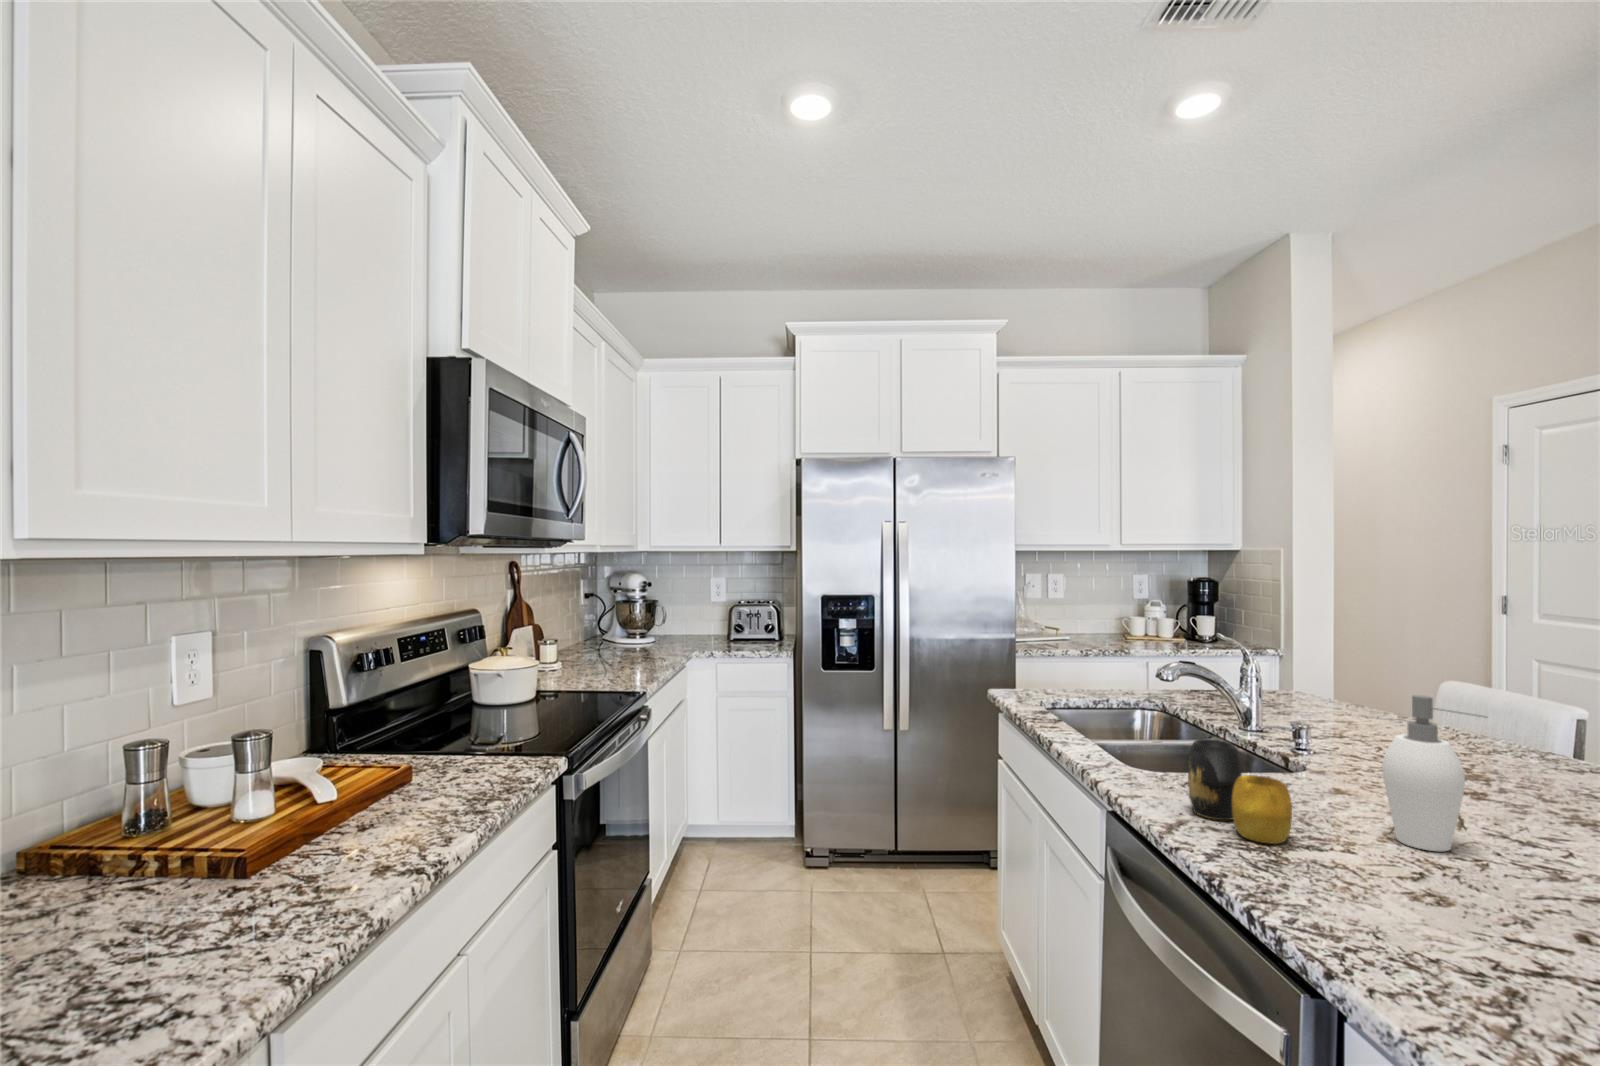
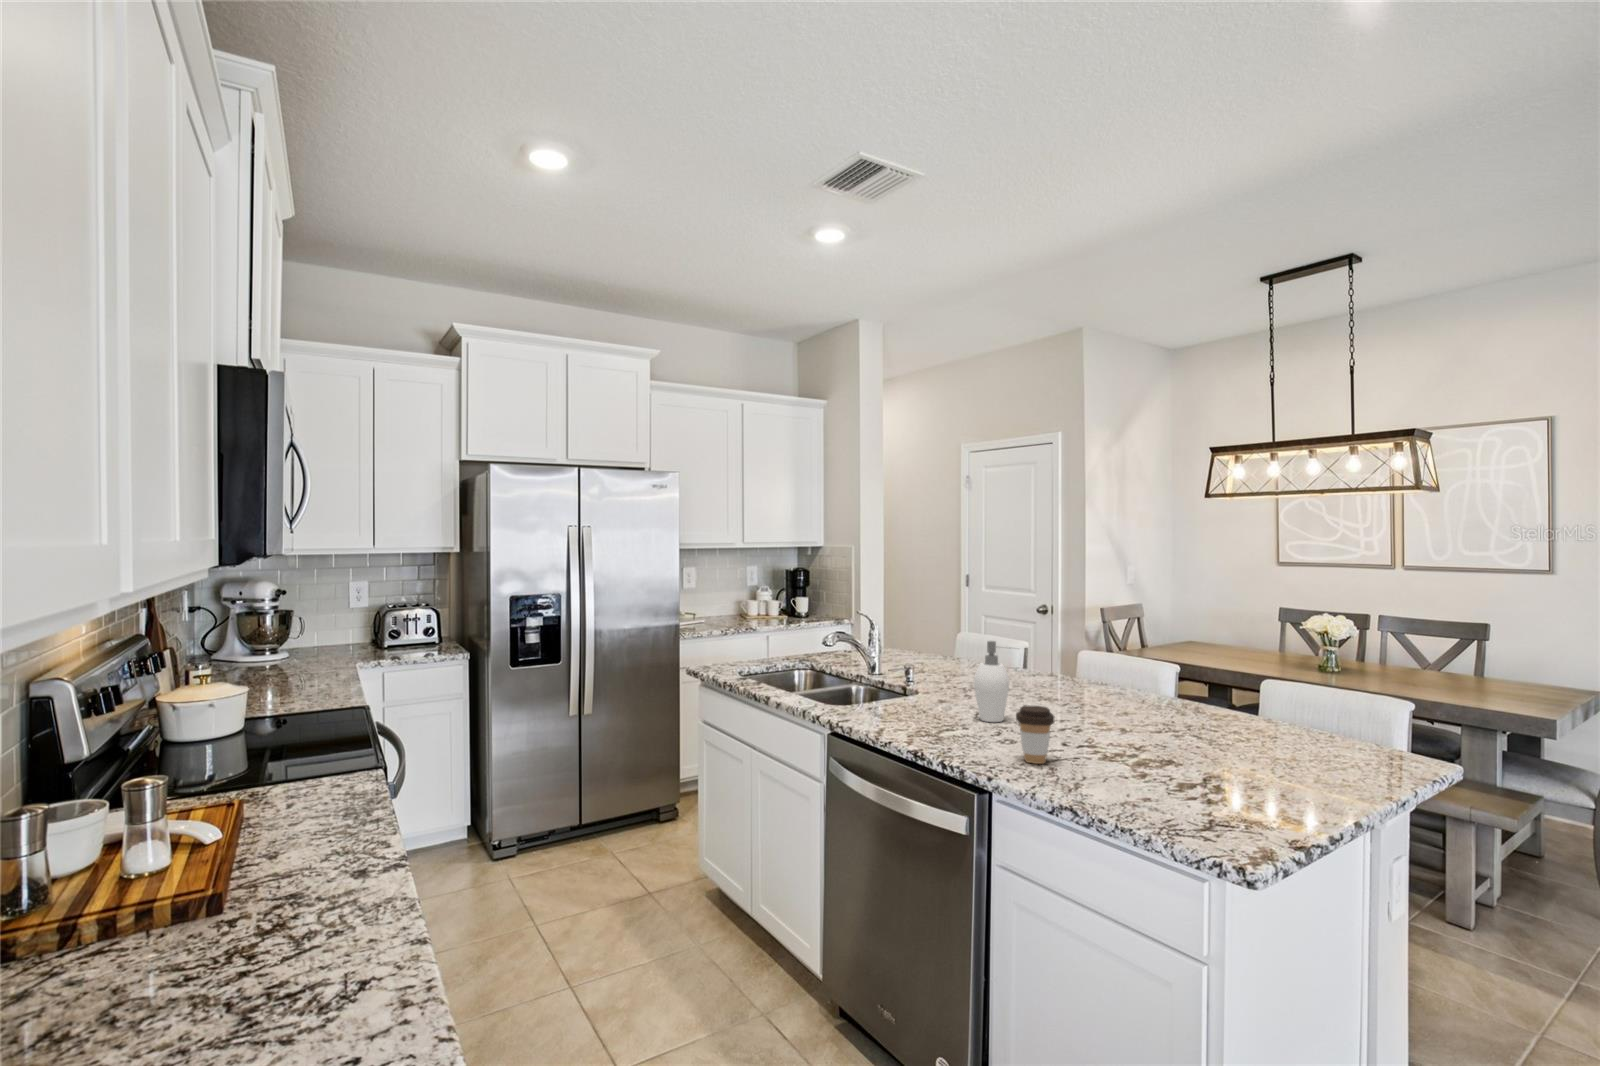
vase: present [1188,739,1292,844] -> none [881,679,940,732]
coffee cup: none [1424,835,1527,973] -> present [1016,706,1054,764]

